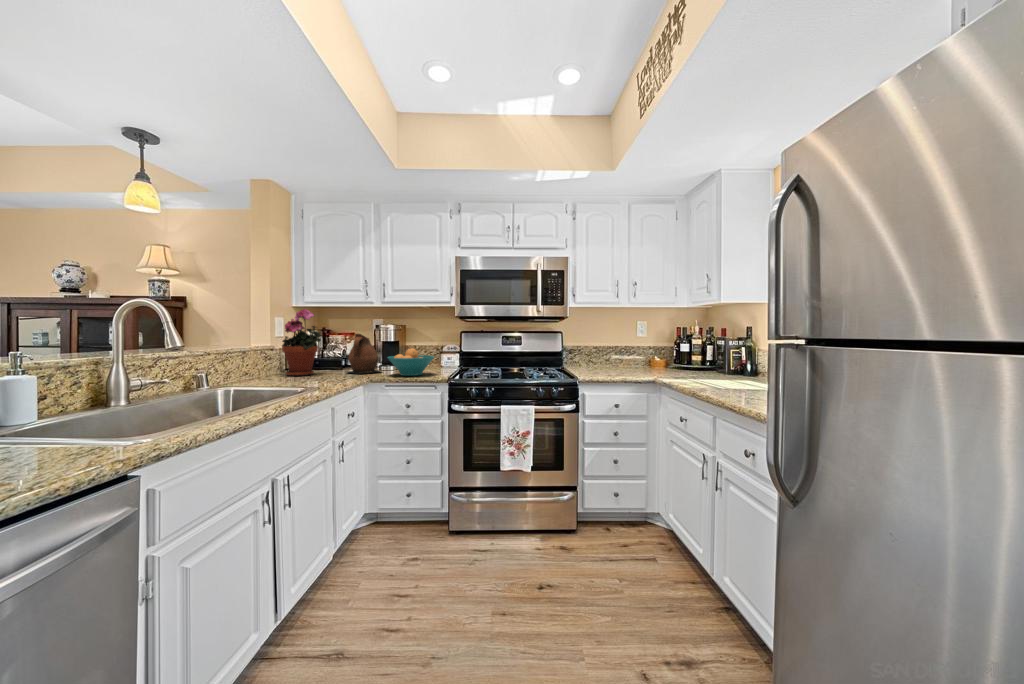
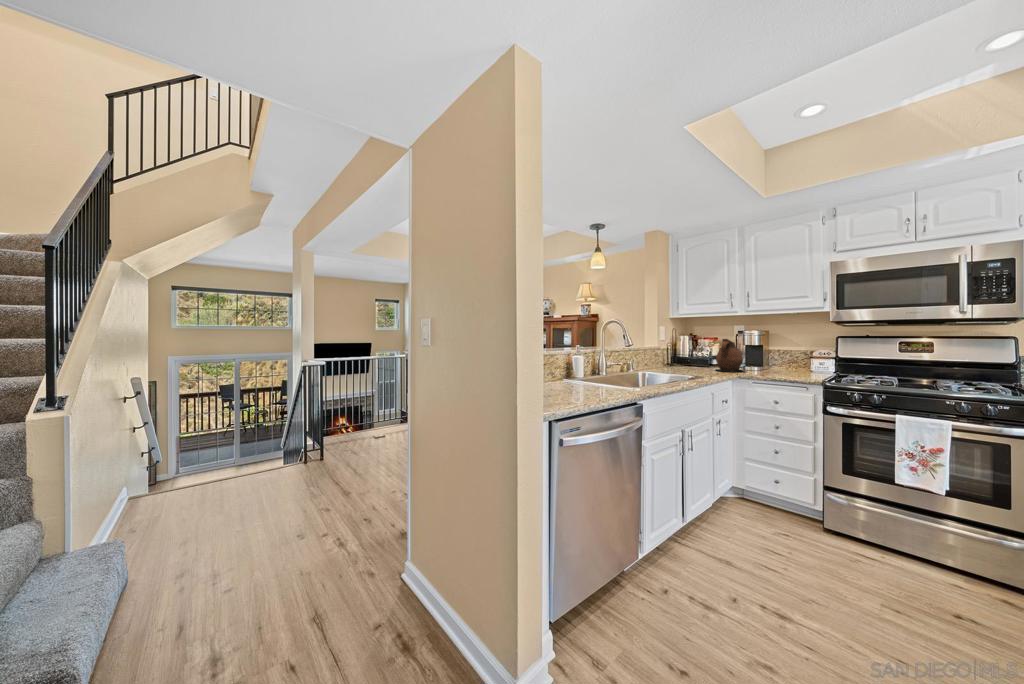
potted plant: present [282,309,321,376] -> none [665,320,695,370]
fruit bowl: present [388,348,434,376] -> none [754,352,805,376]

